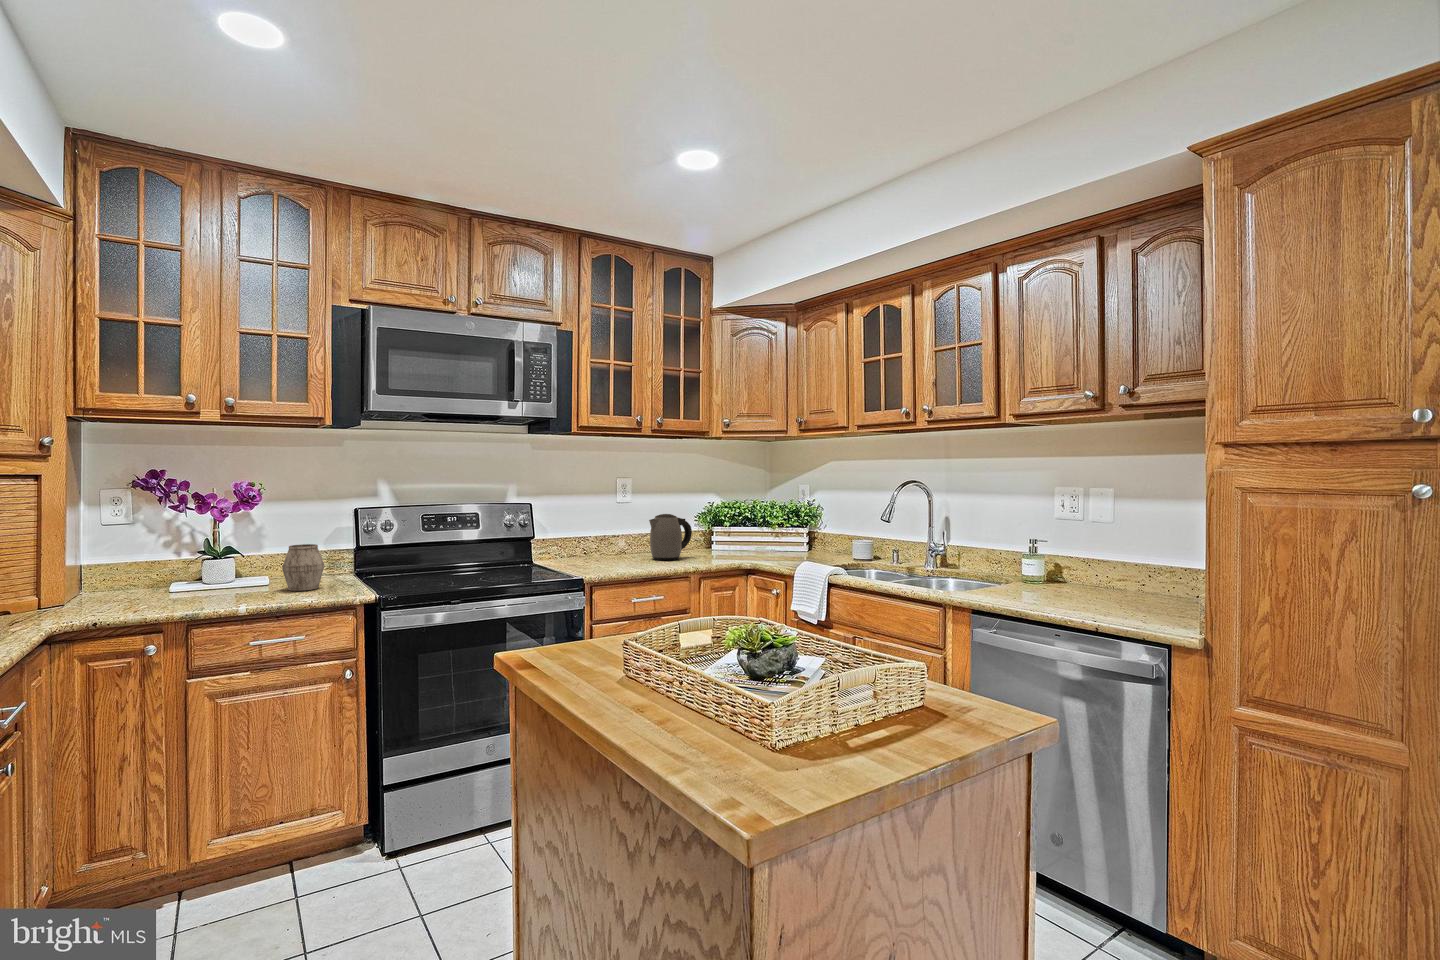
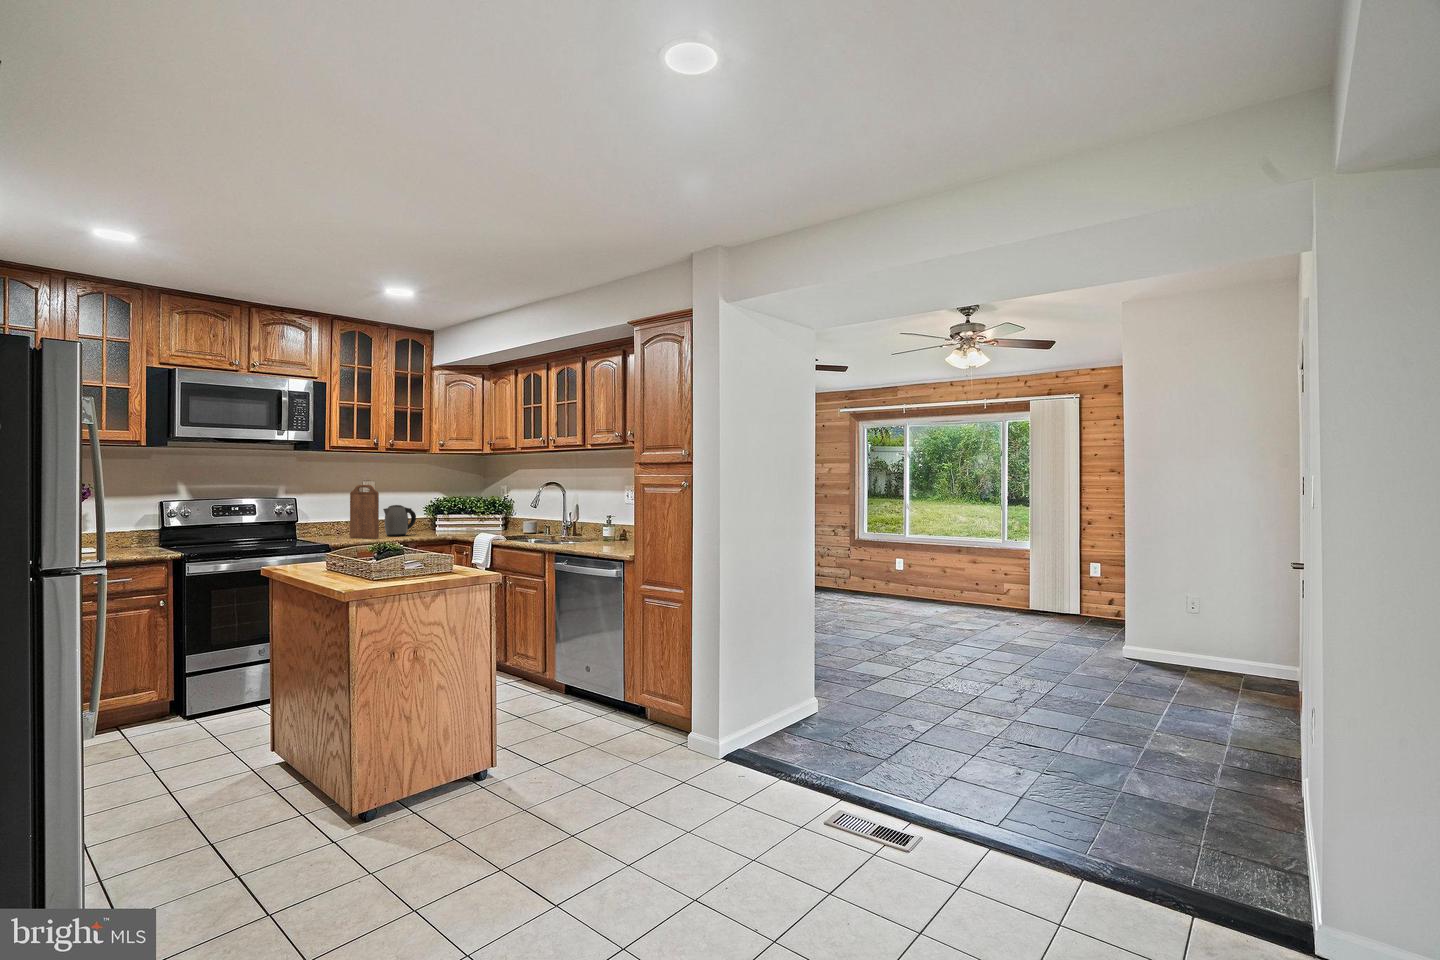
cutting board: none [606,485,647,566] -> present [350,485,379,538]
mug: present [282,544,324,591] -> none [111,522,141,551]

